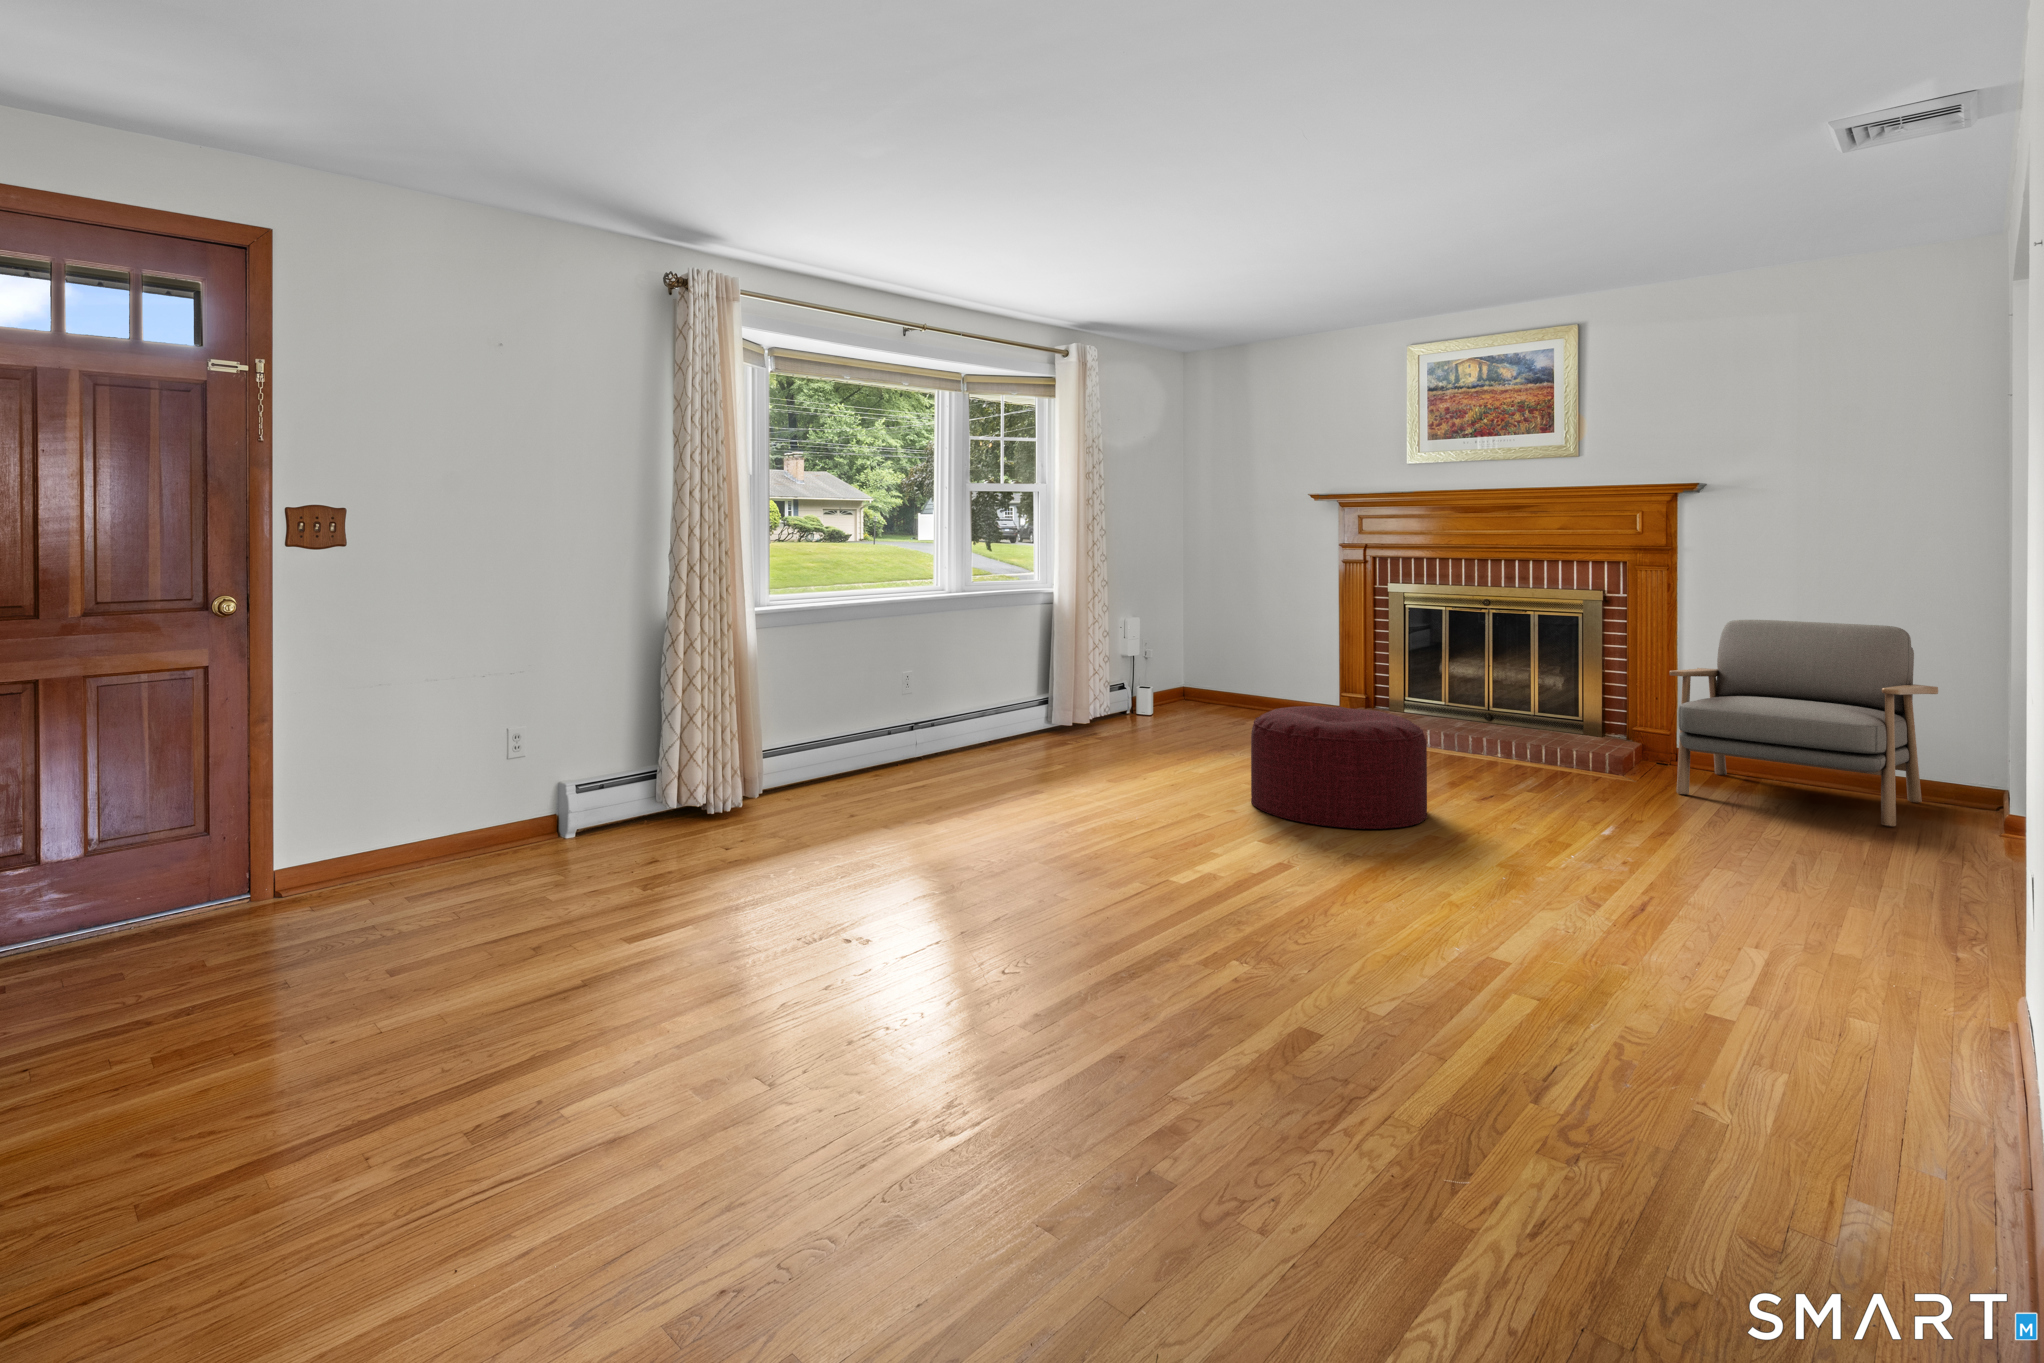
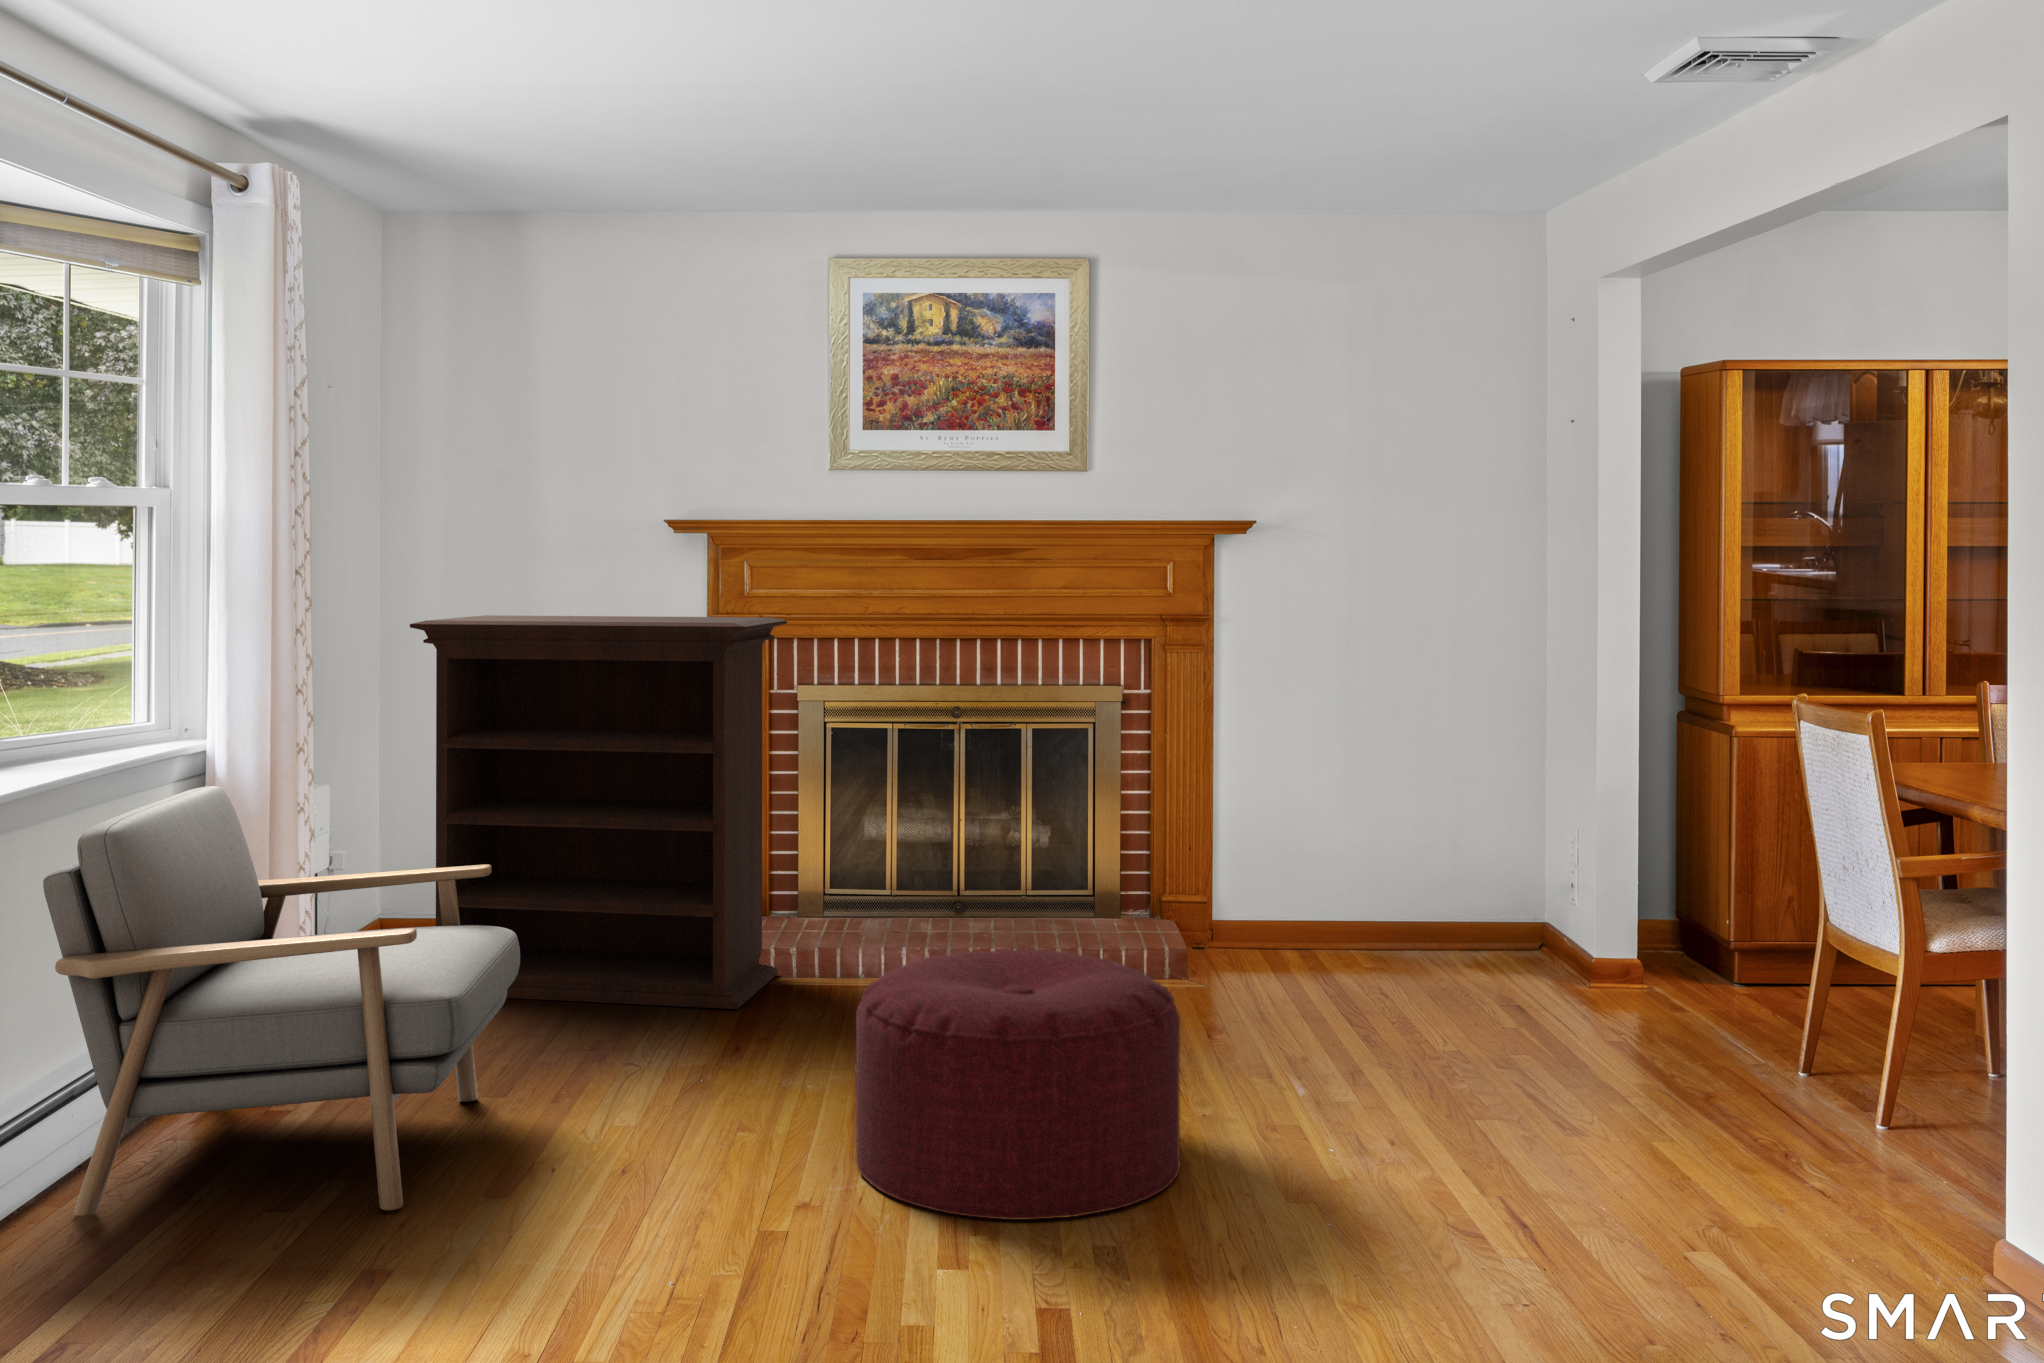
bookshelf: none [1171,543,1360,743] -> present [410,615,787,1009]
armchair: present [1669,620,1938,826] -> present [43,786,520,1216]

